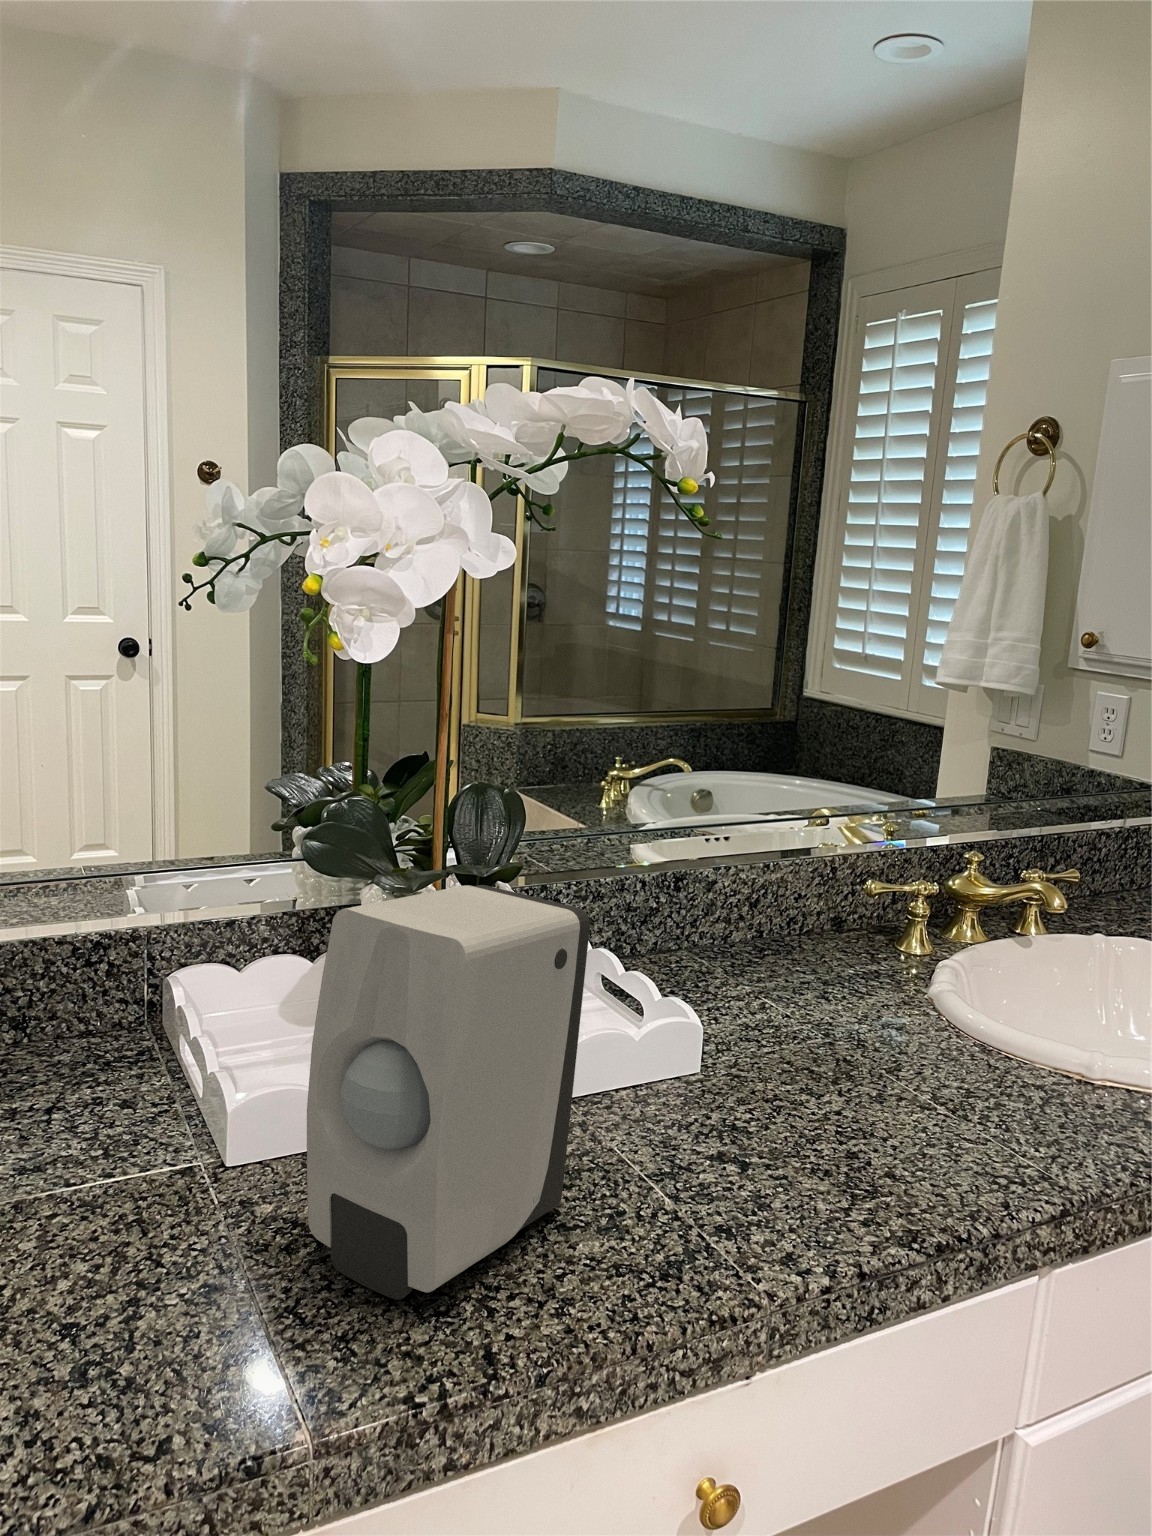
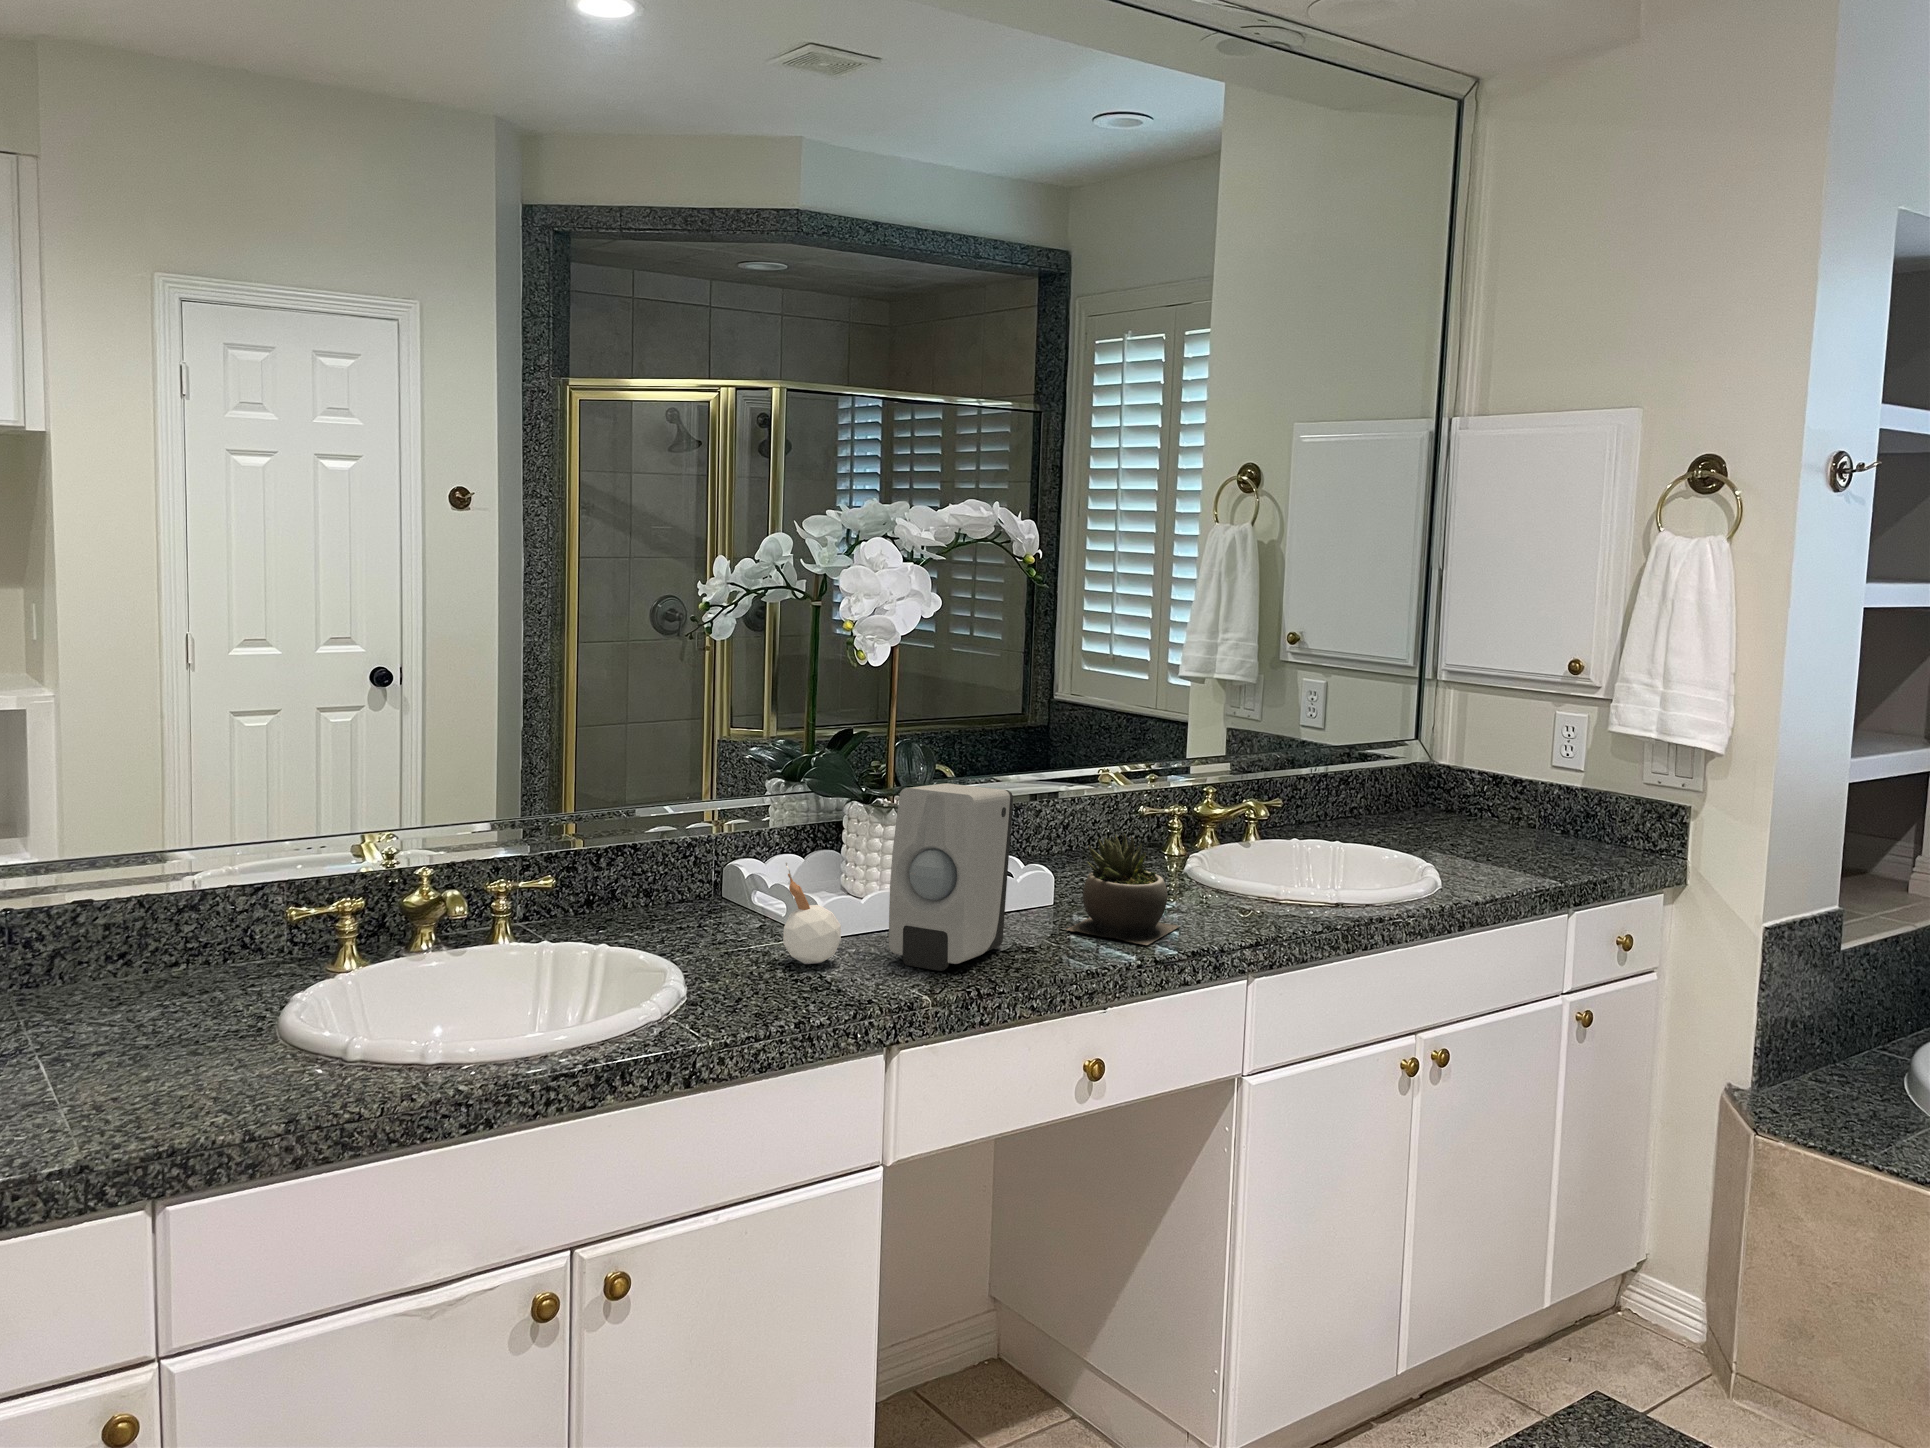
succulent plant: none [701,980,918,1216] -> present [1066,834,1179,945]
candle: none [87,1046,211,1259] -> present [783,862,841,964]

